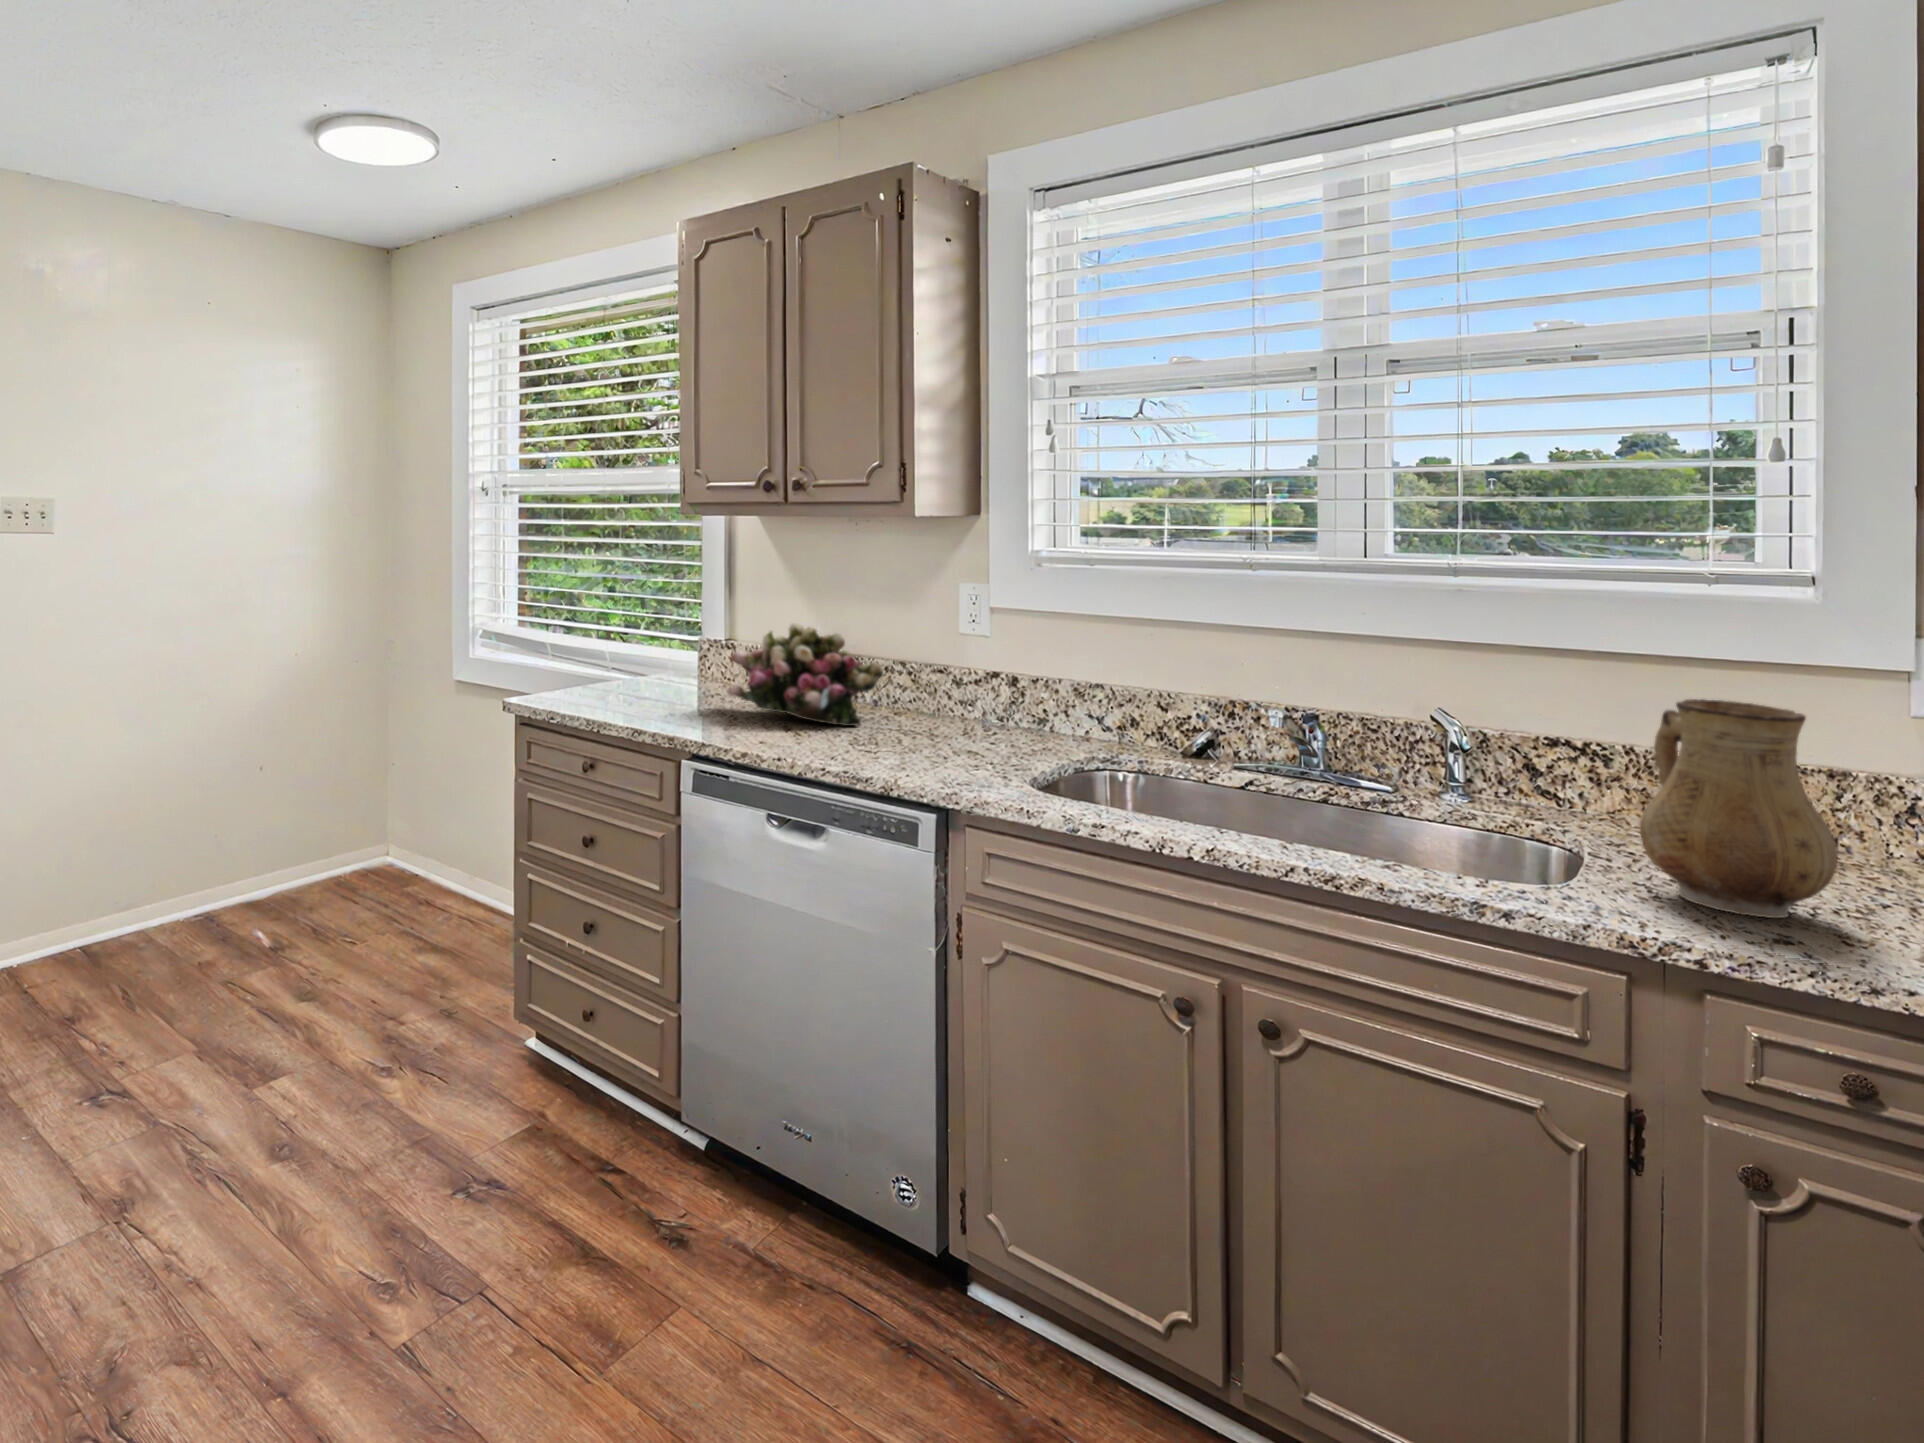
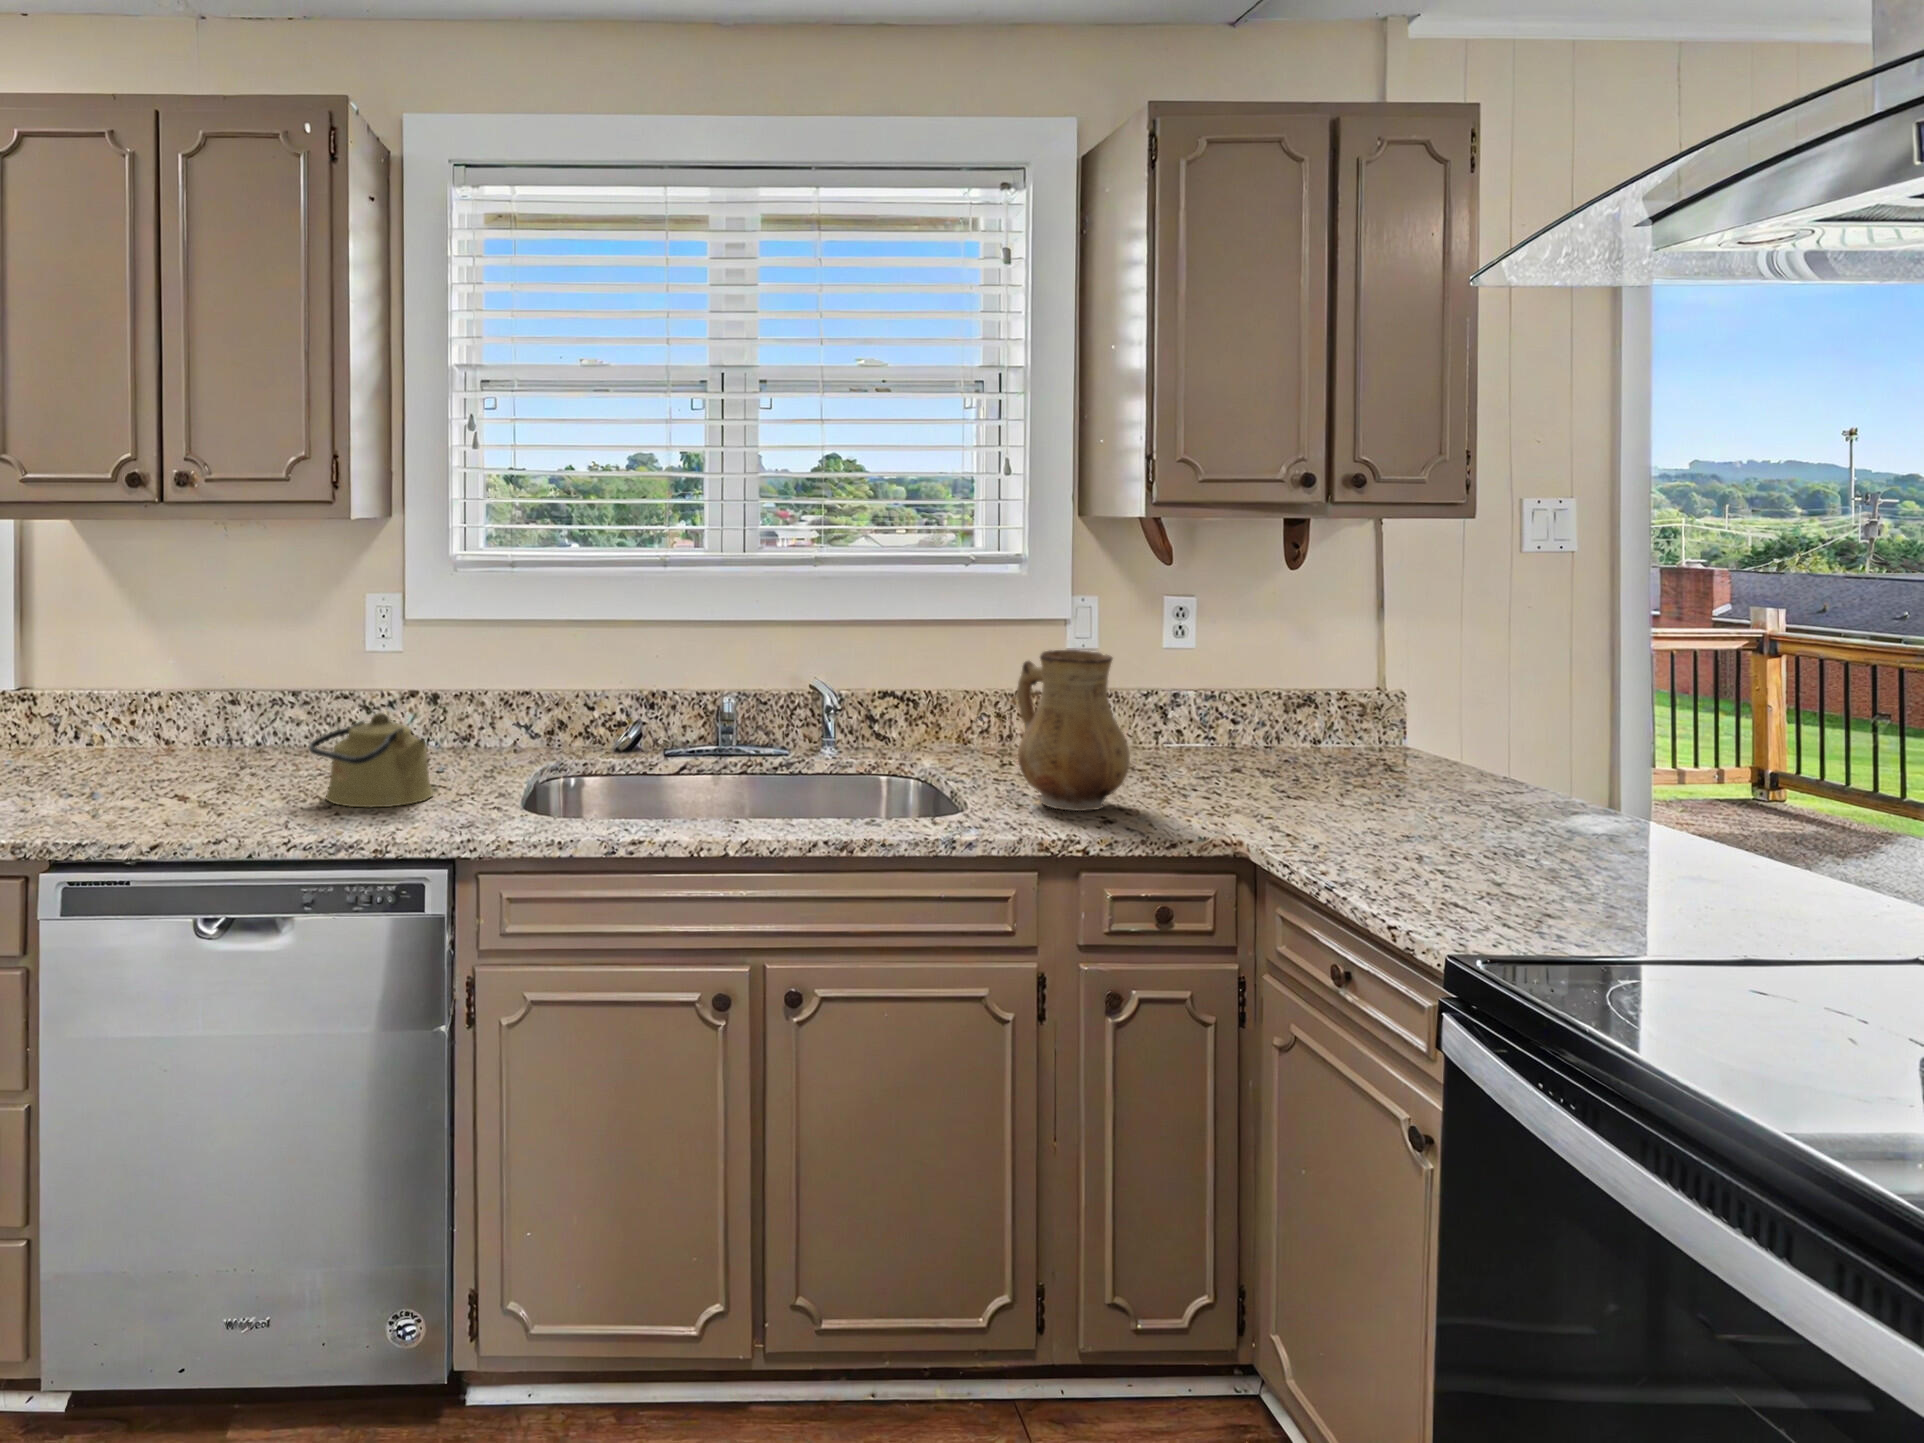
flower arrangement: present [728,623,883,726] -> none [86,657,288,782]
kettle: none [866,680,966,760] -> present [309,713,433,808]

